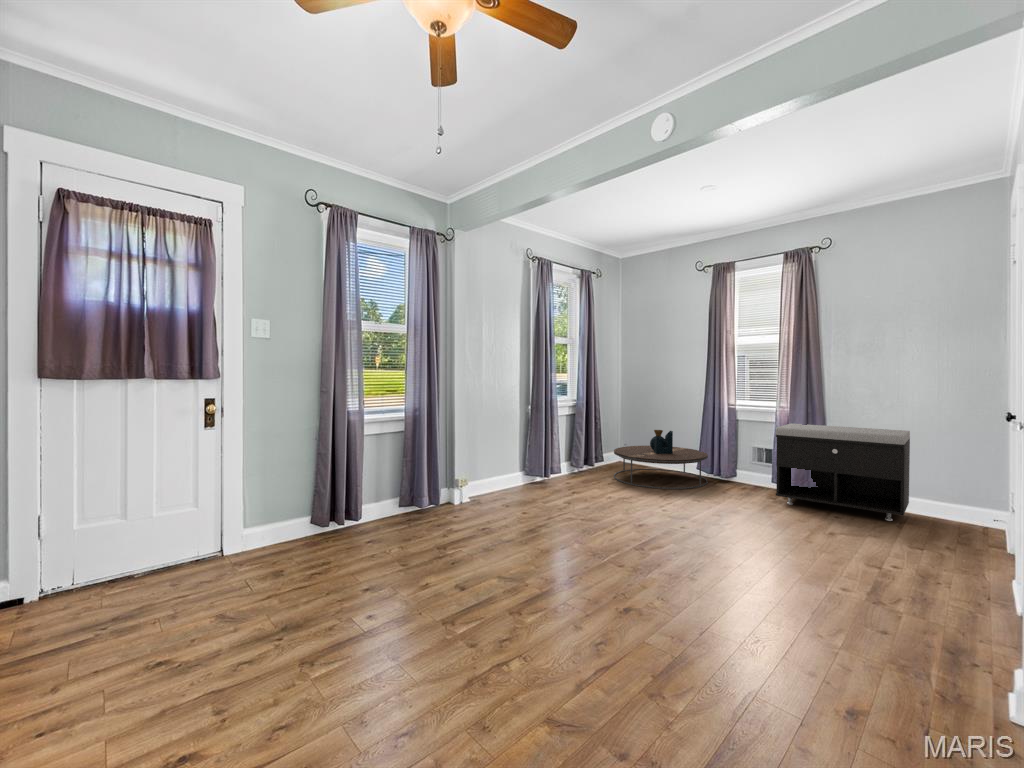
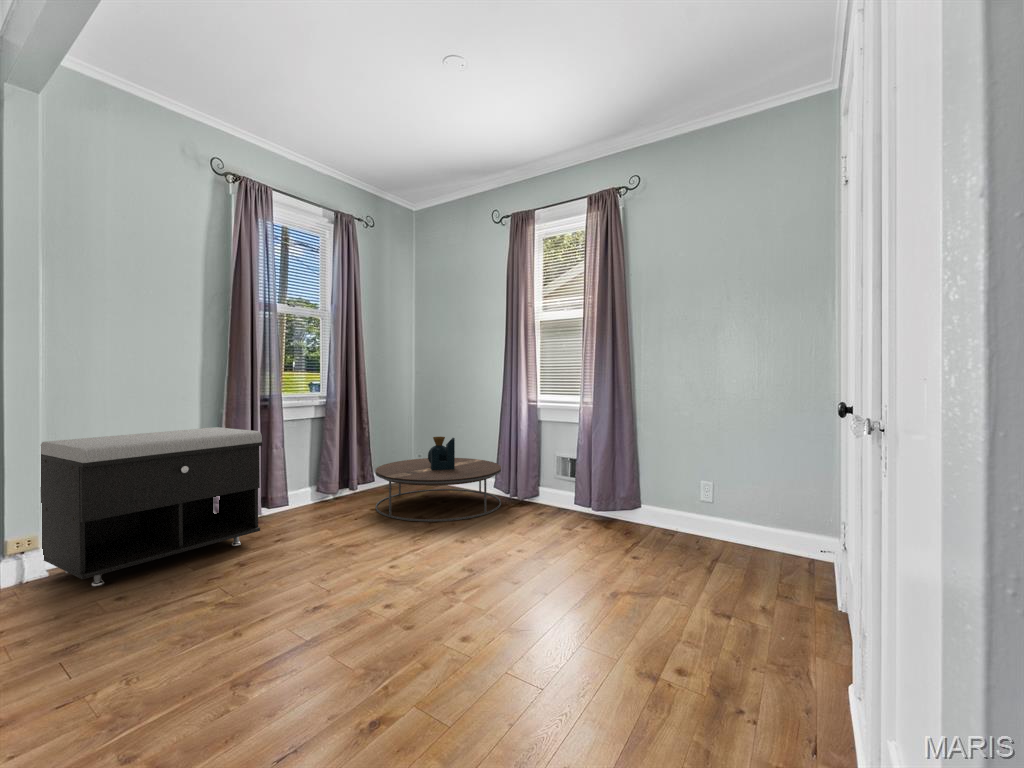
storage bench: present [776,423,910,521] -> present [40,427,262,586]

